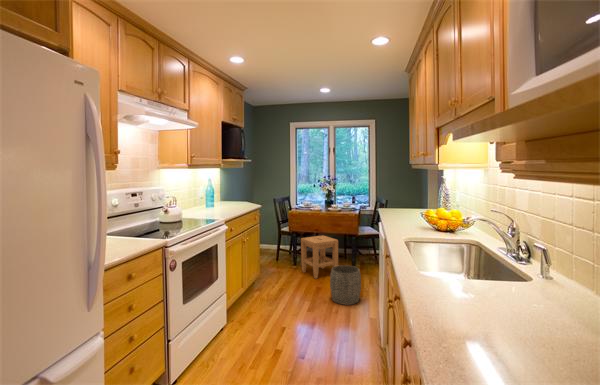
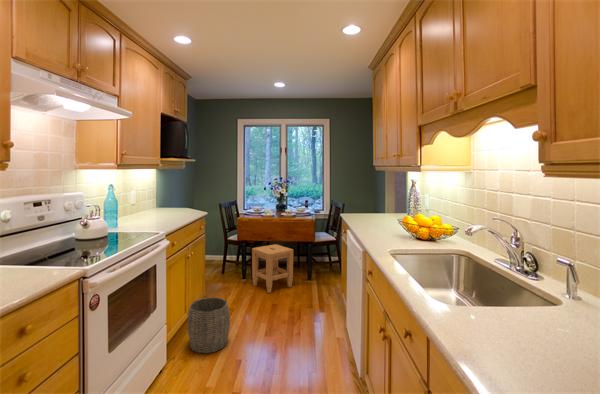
woven basket: present [330,265,361,305] -> present [188,297,230,353]

